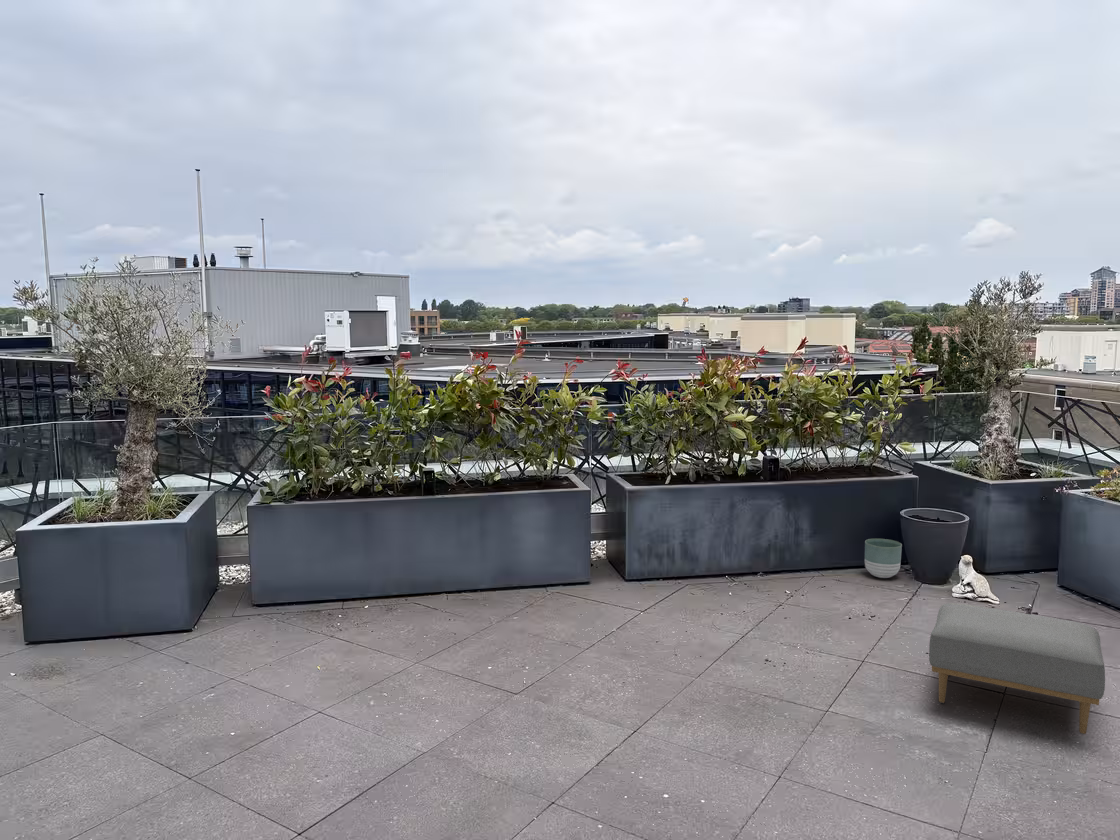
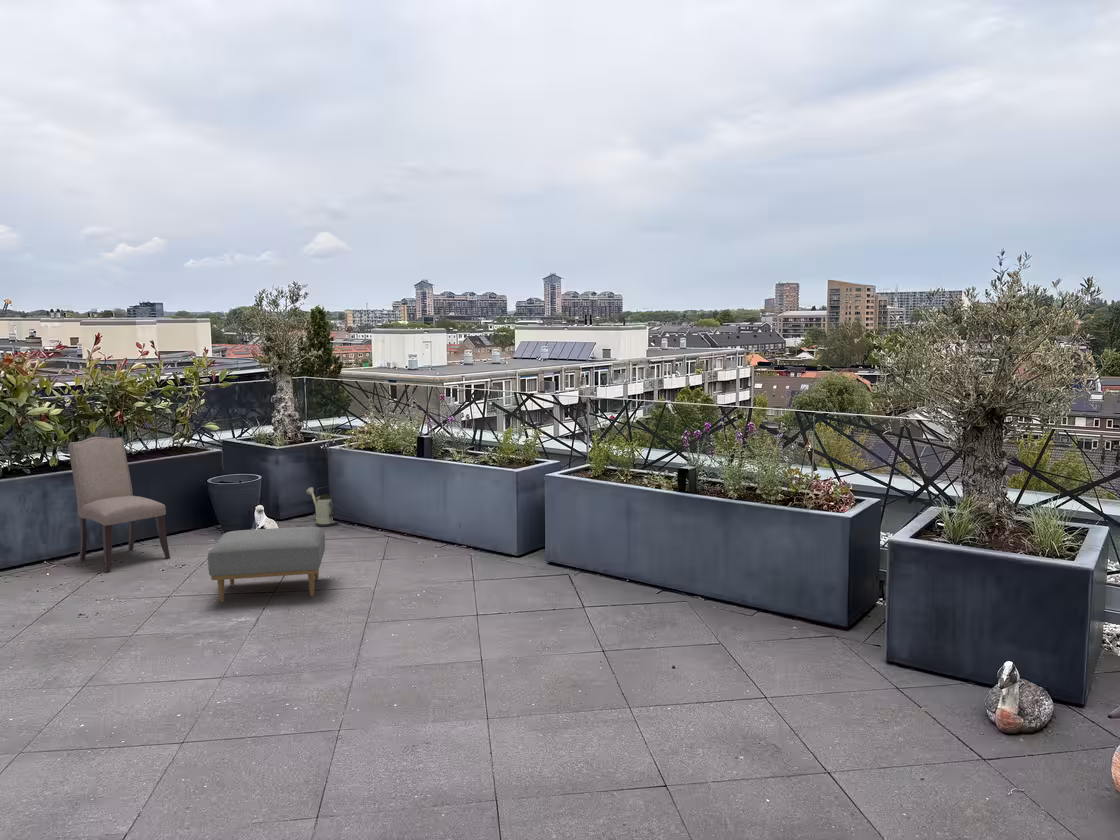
chair: none [758,449,857,609] -> present [68,437,170,572]
planter: present [864,539,902,578] -> none [180,505,211,537]
watering can: none [1026,540,1074,599] -> present [306,487,336,527]

